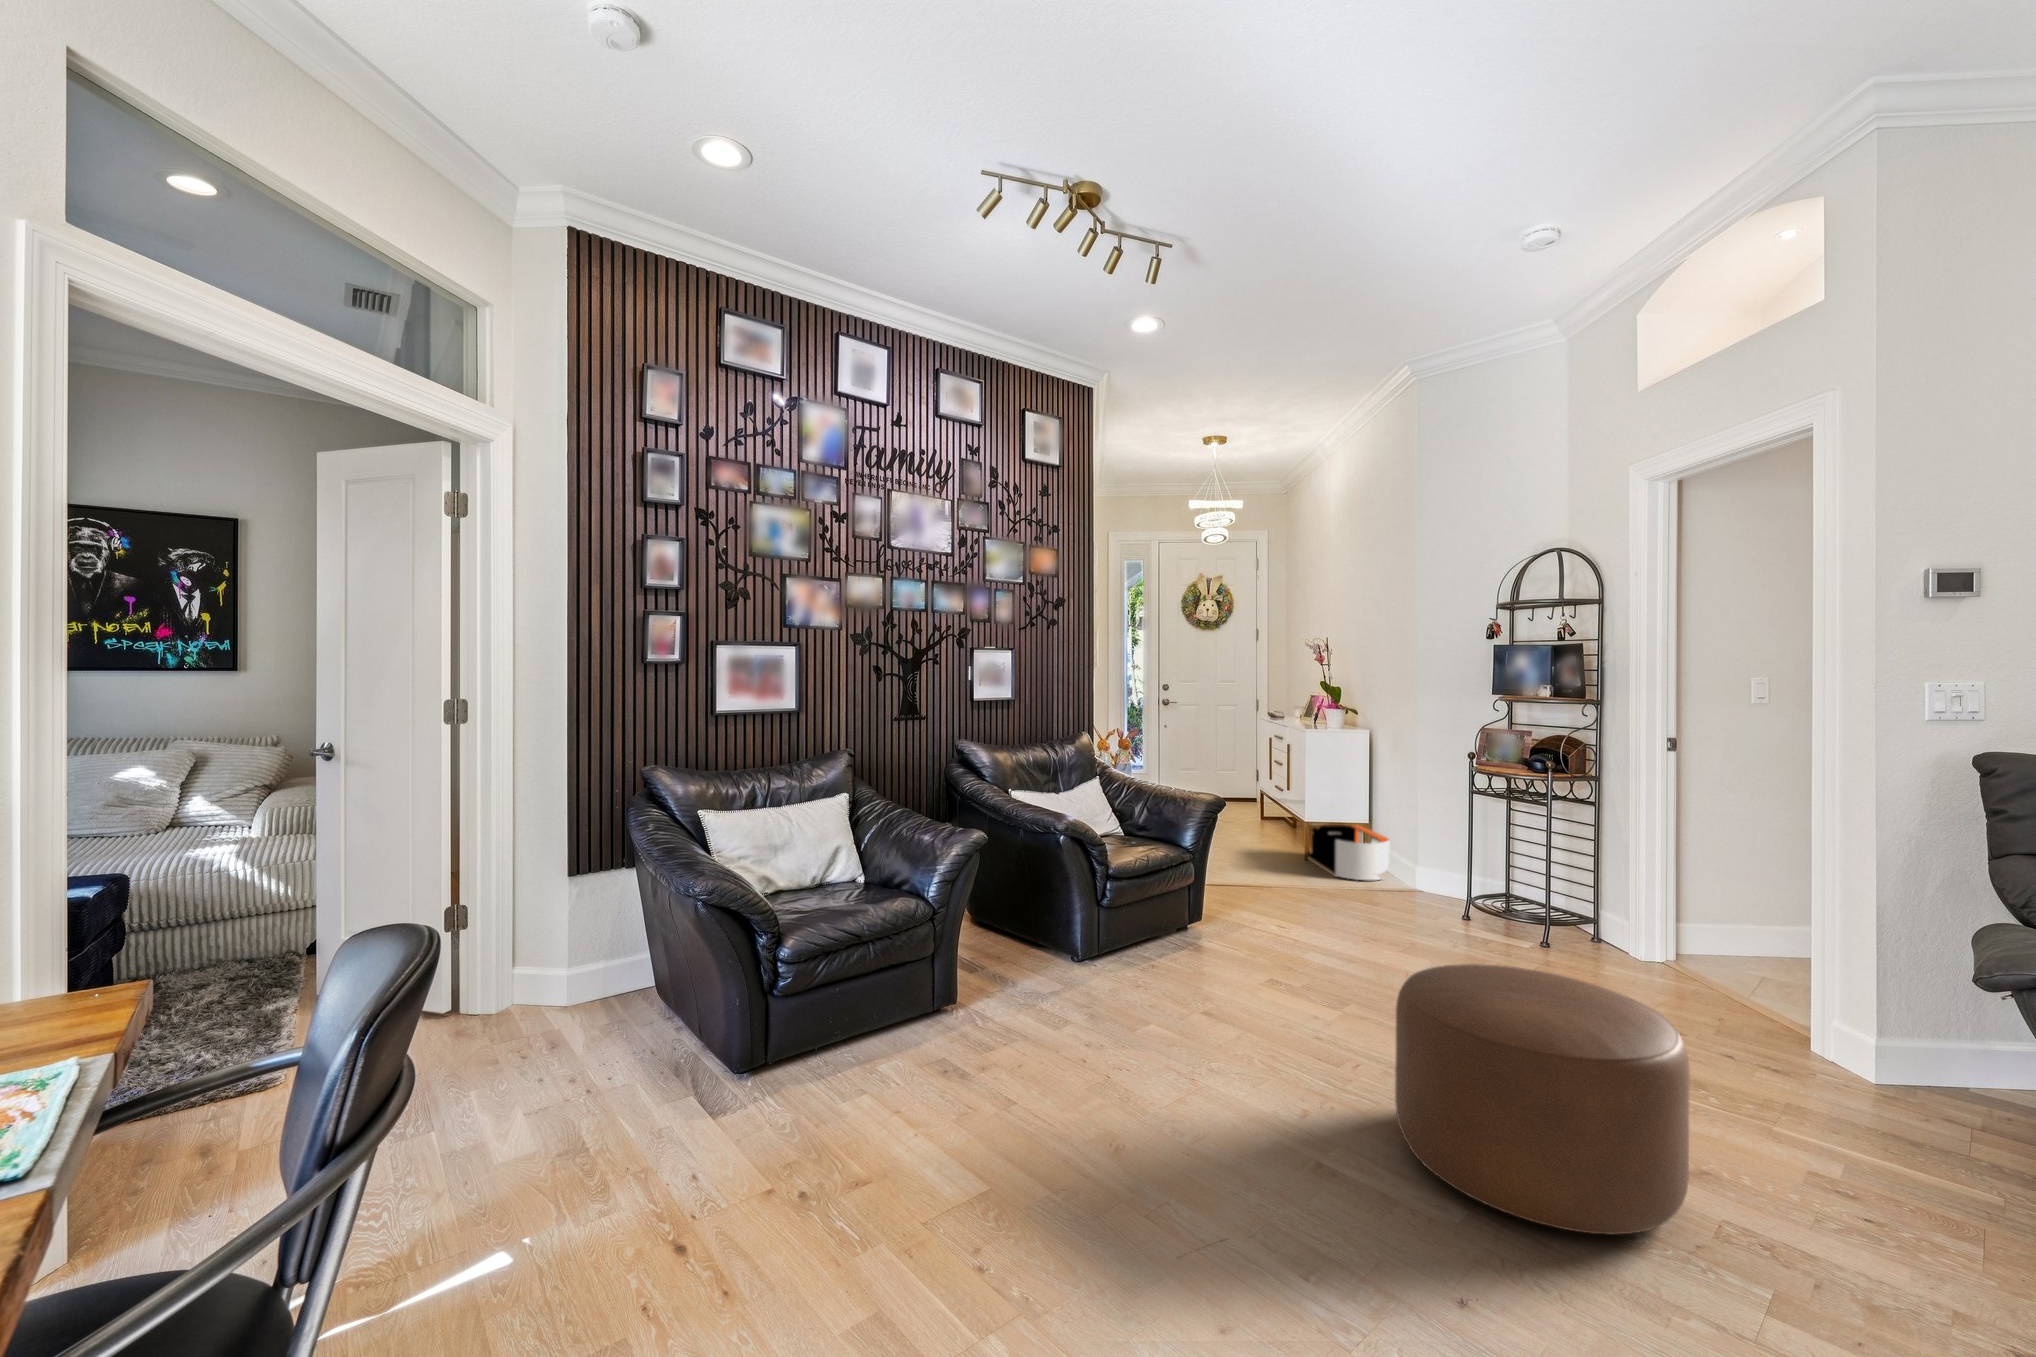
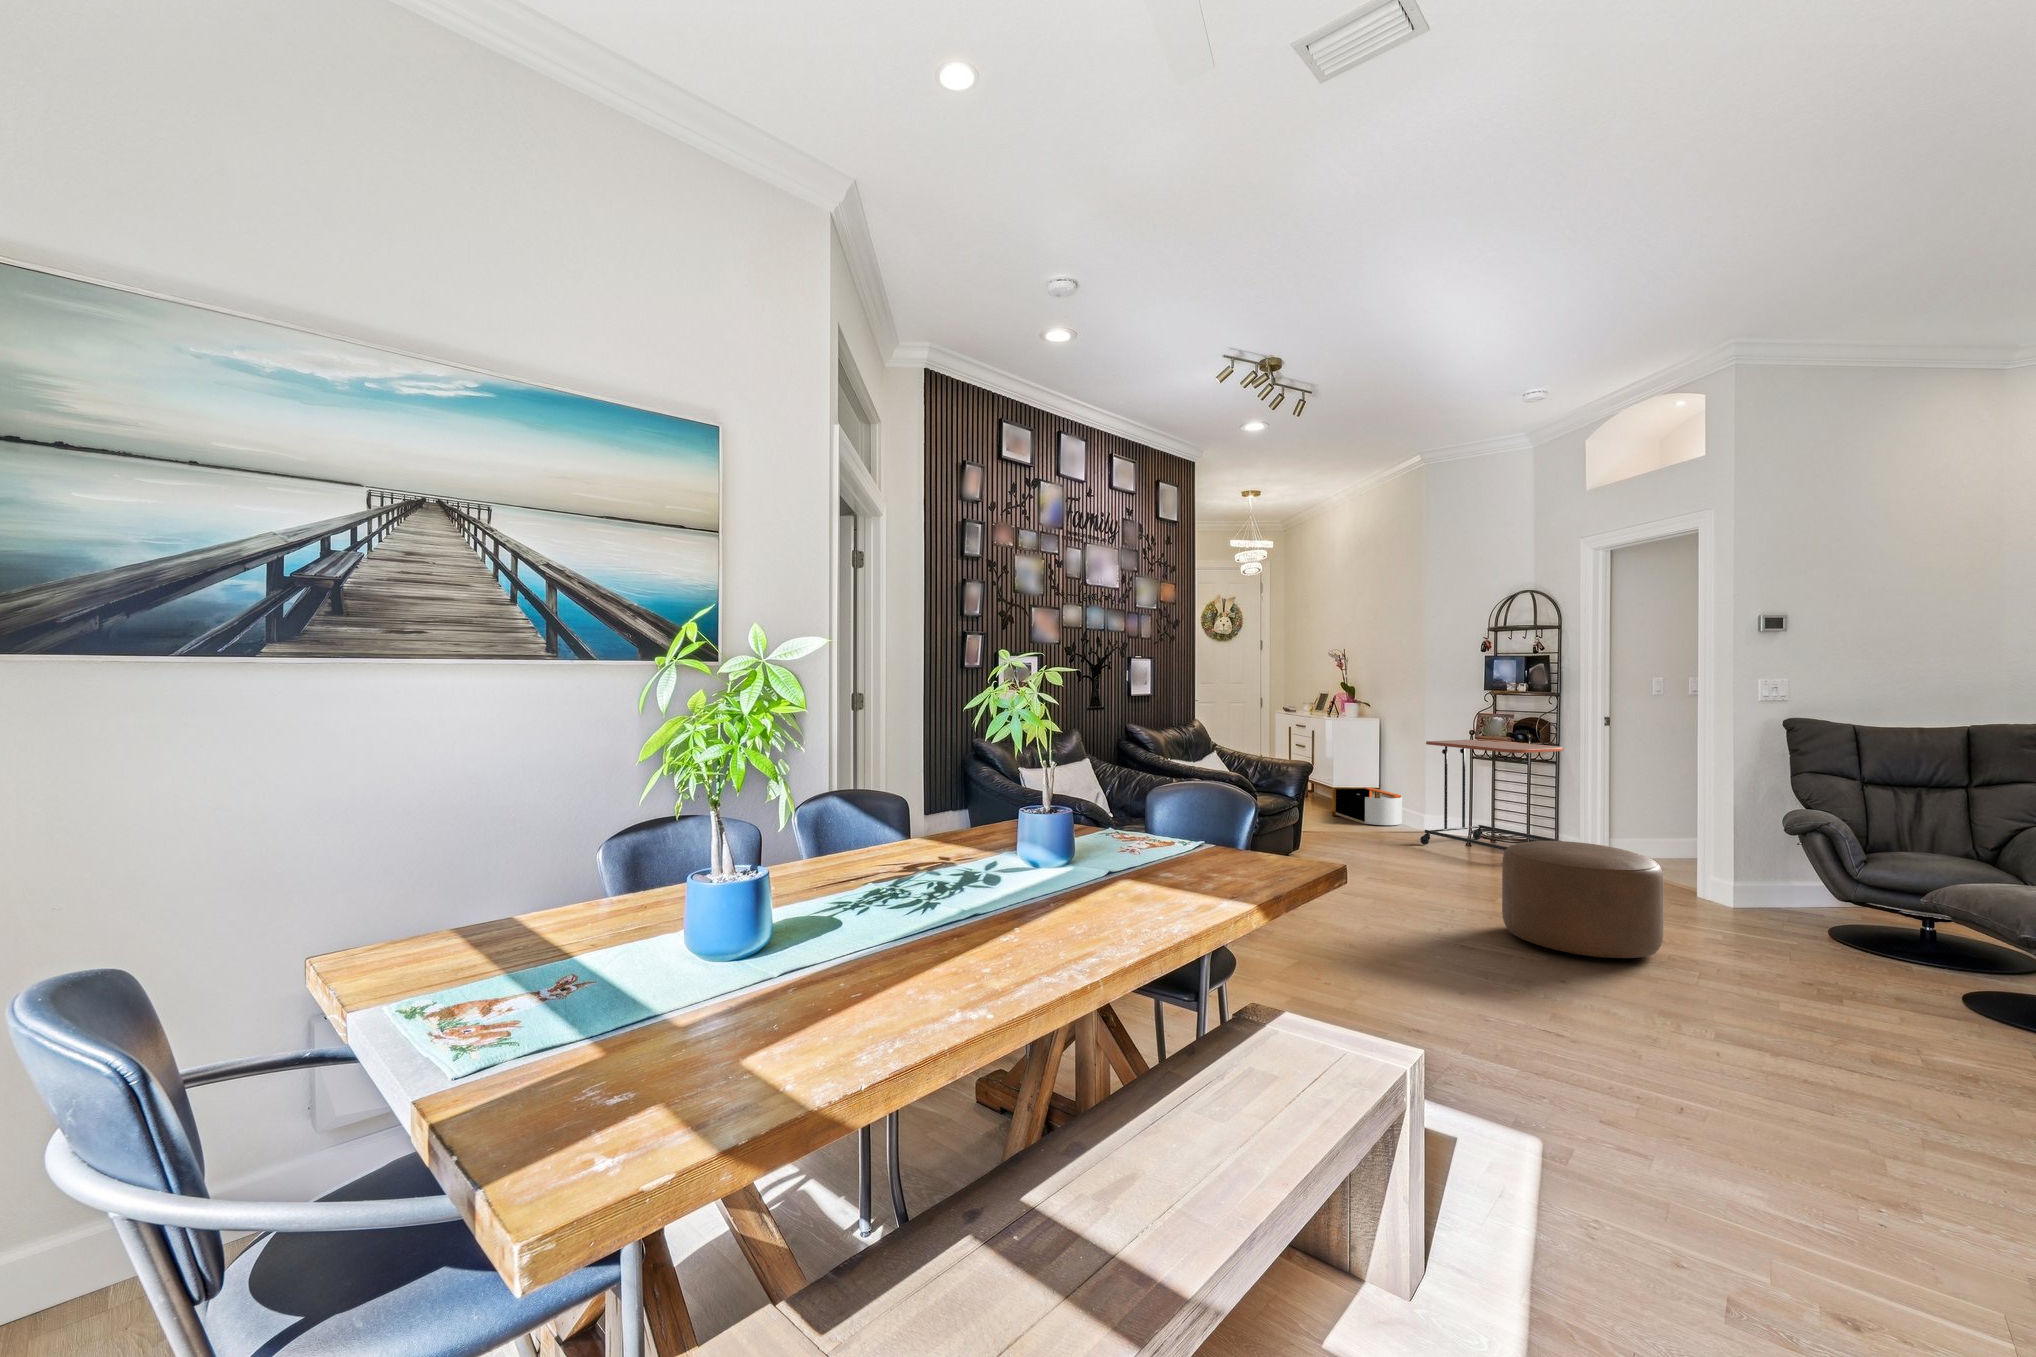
side table: none [1391,765,1604,961] -> present [1420,739,1564,850]

